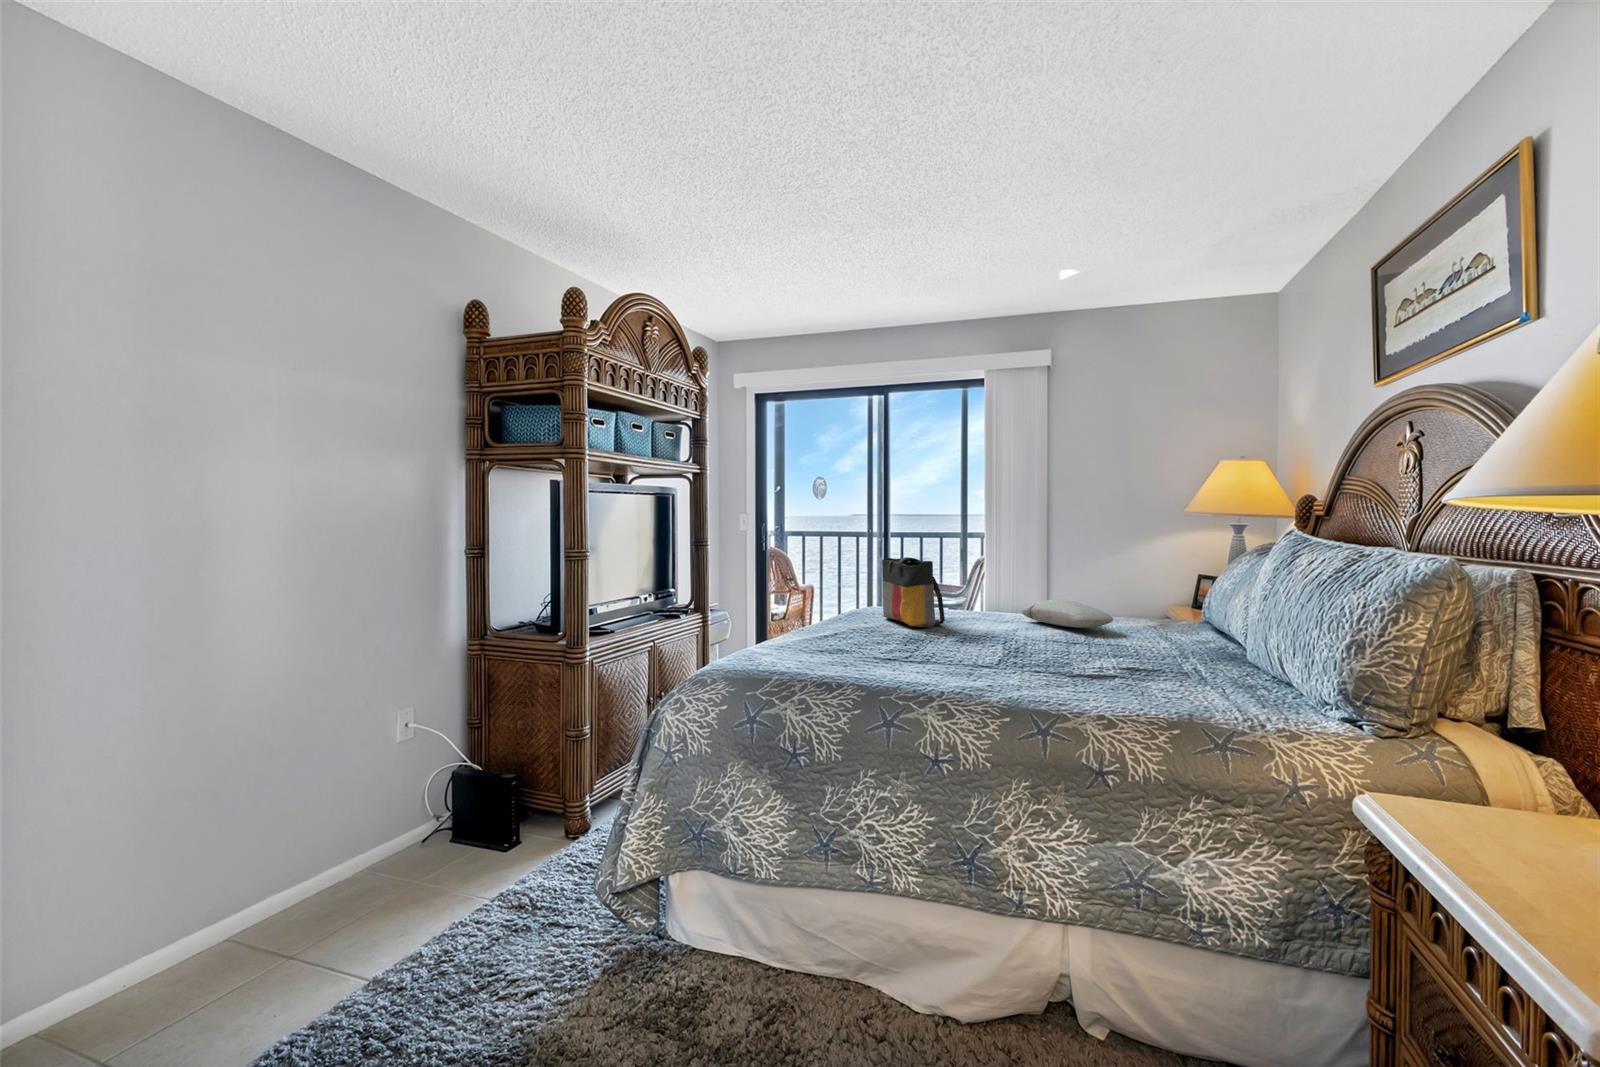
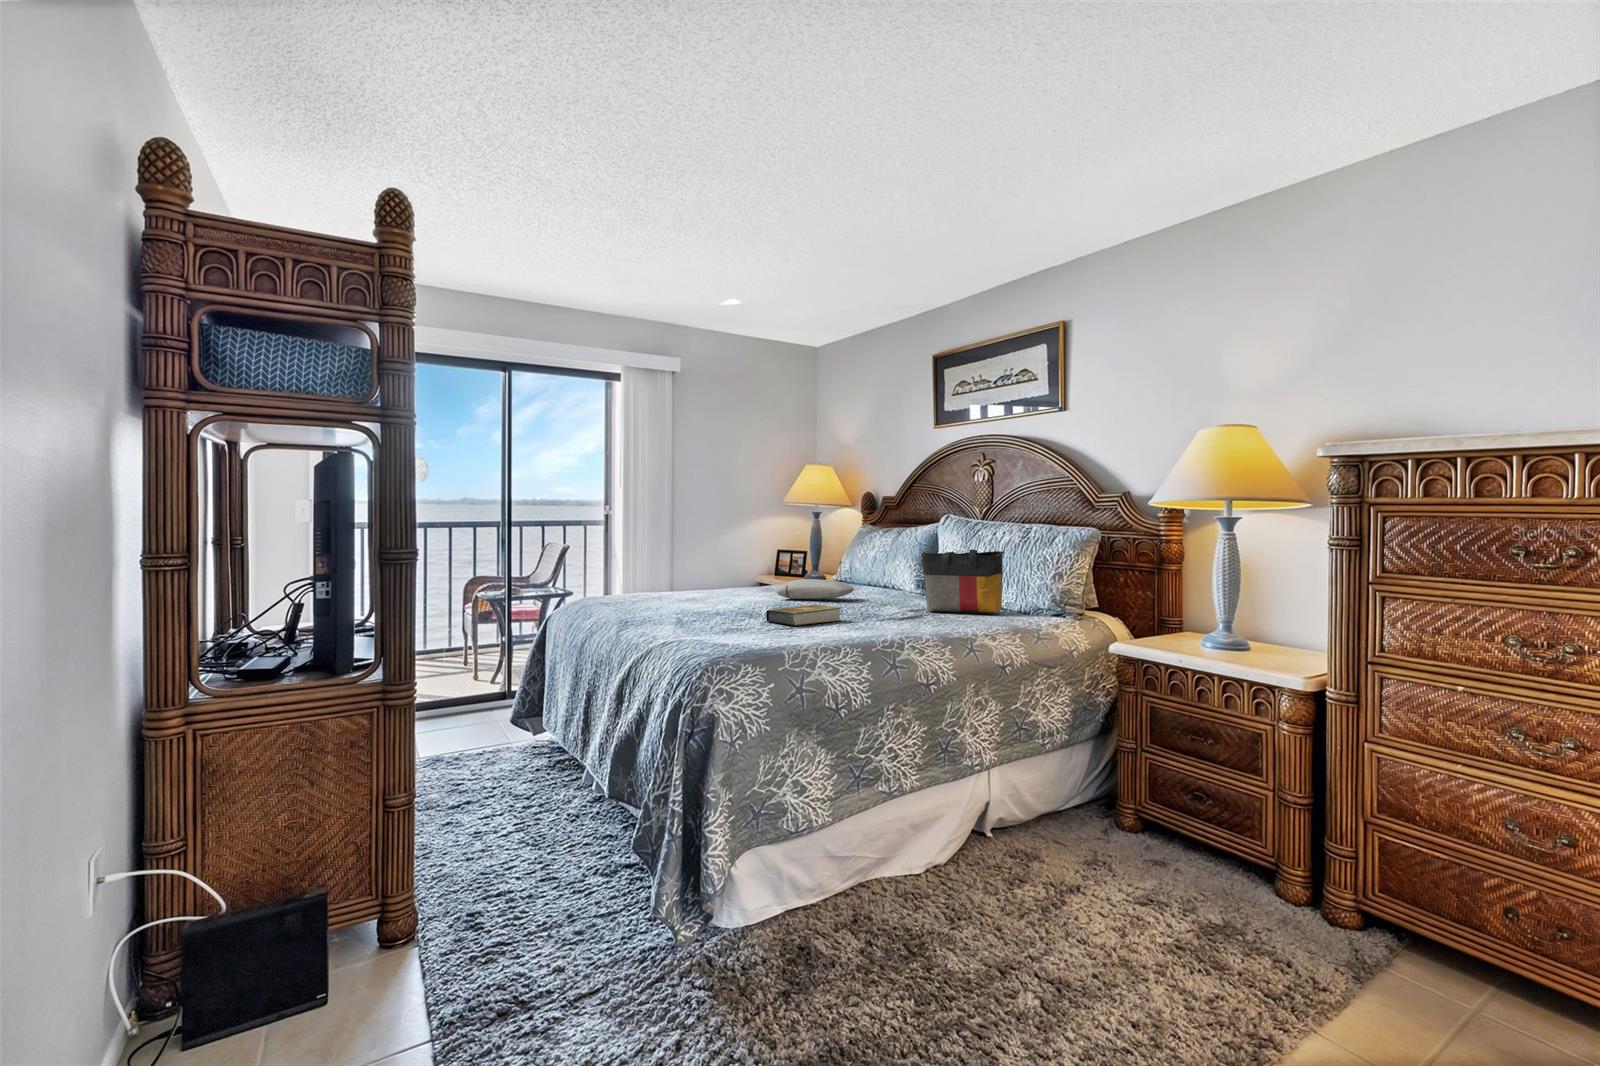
tote bag: present [882,557,945,627] -> present [921,549,1004,613]
book: none [886,631,963,657] -> present [766,604,841,626]

